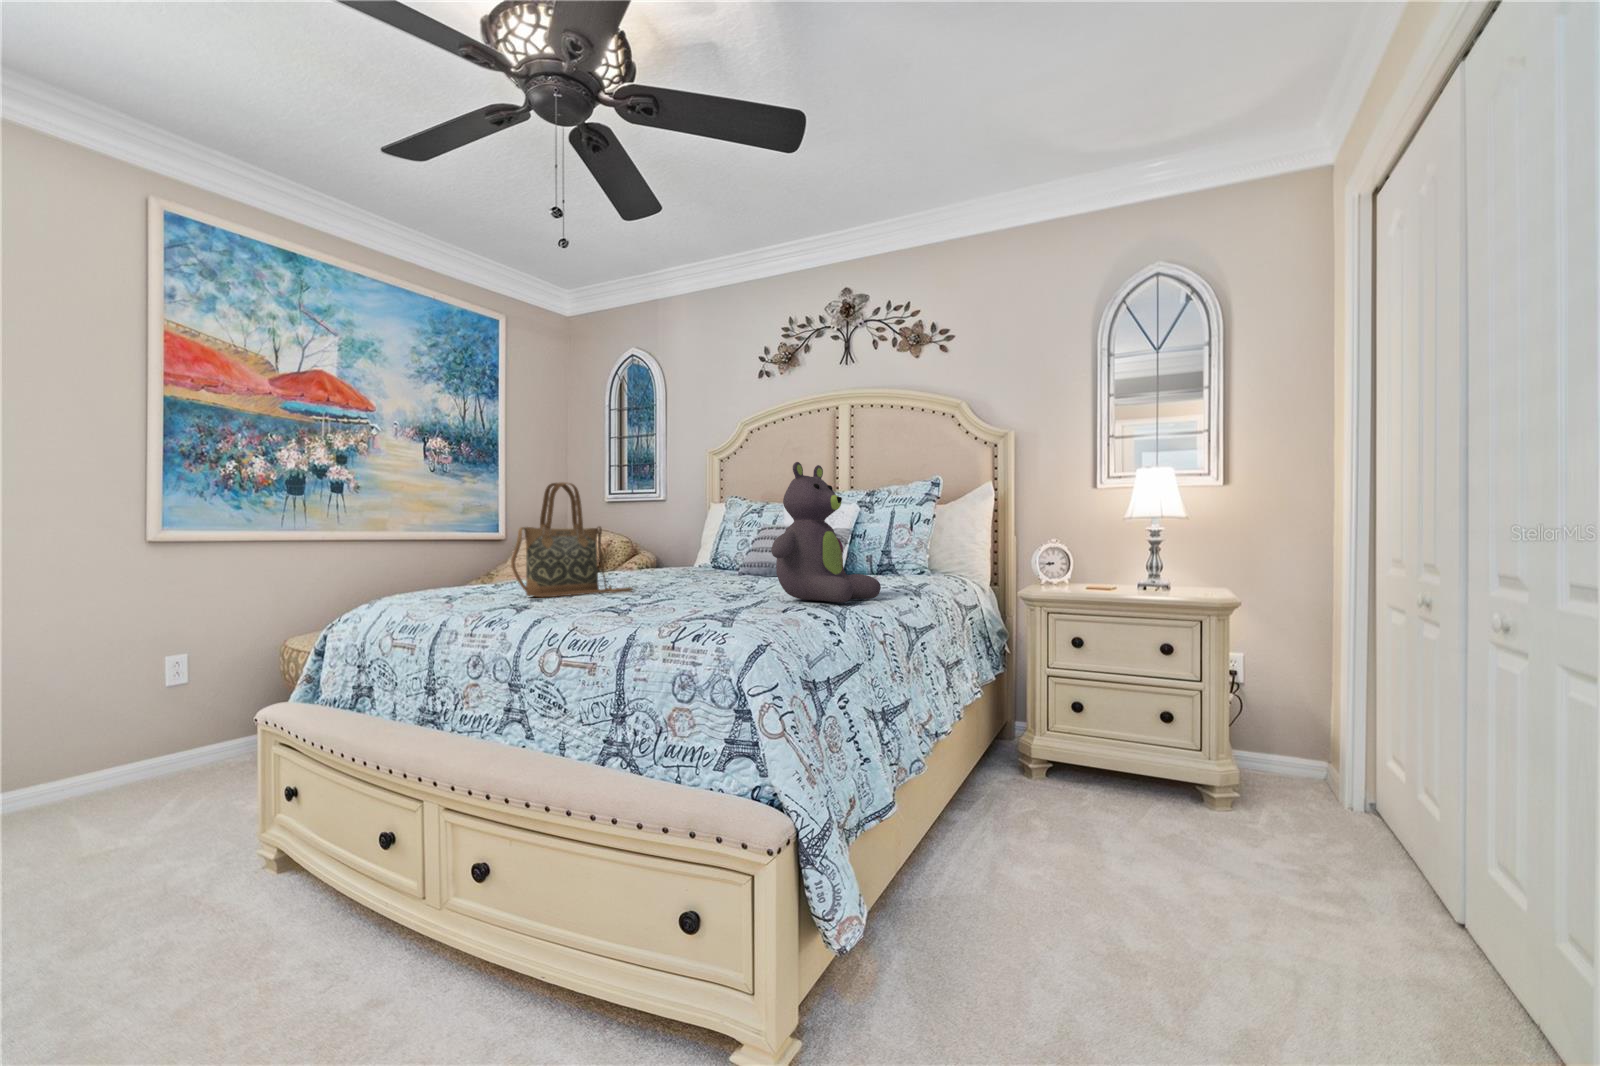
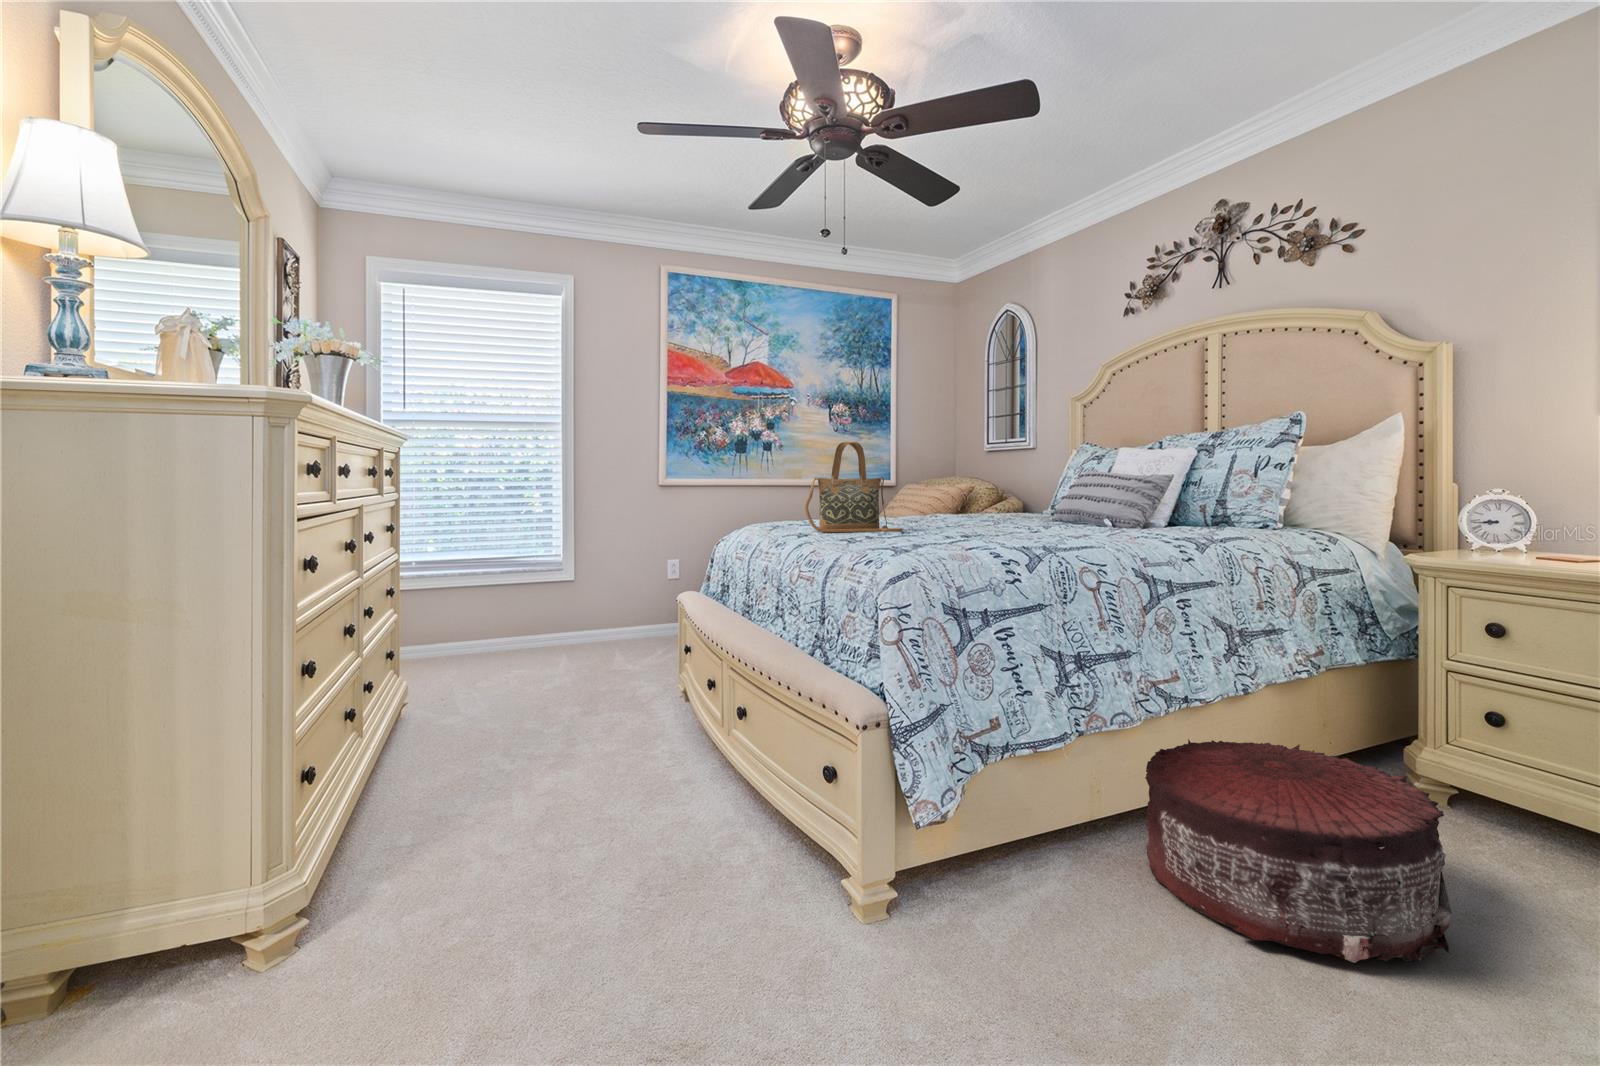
stuffed bear: present [771,462,881,602] -> none [962,416,1072,546]
pouf: none [940,760,1187,955] -> present [1145,739,1452,963]

